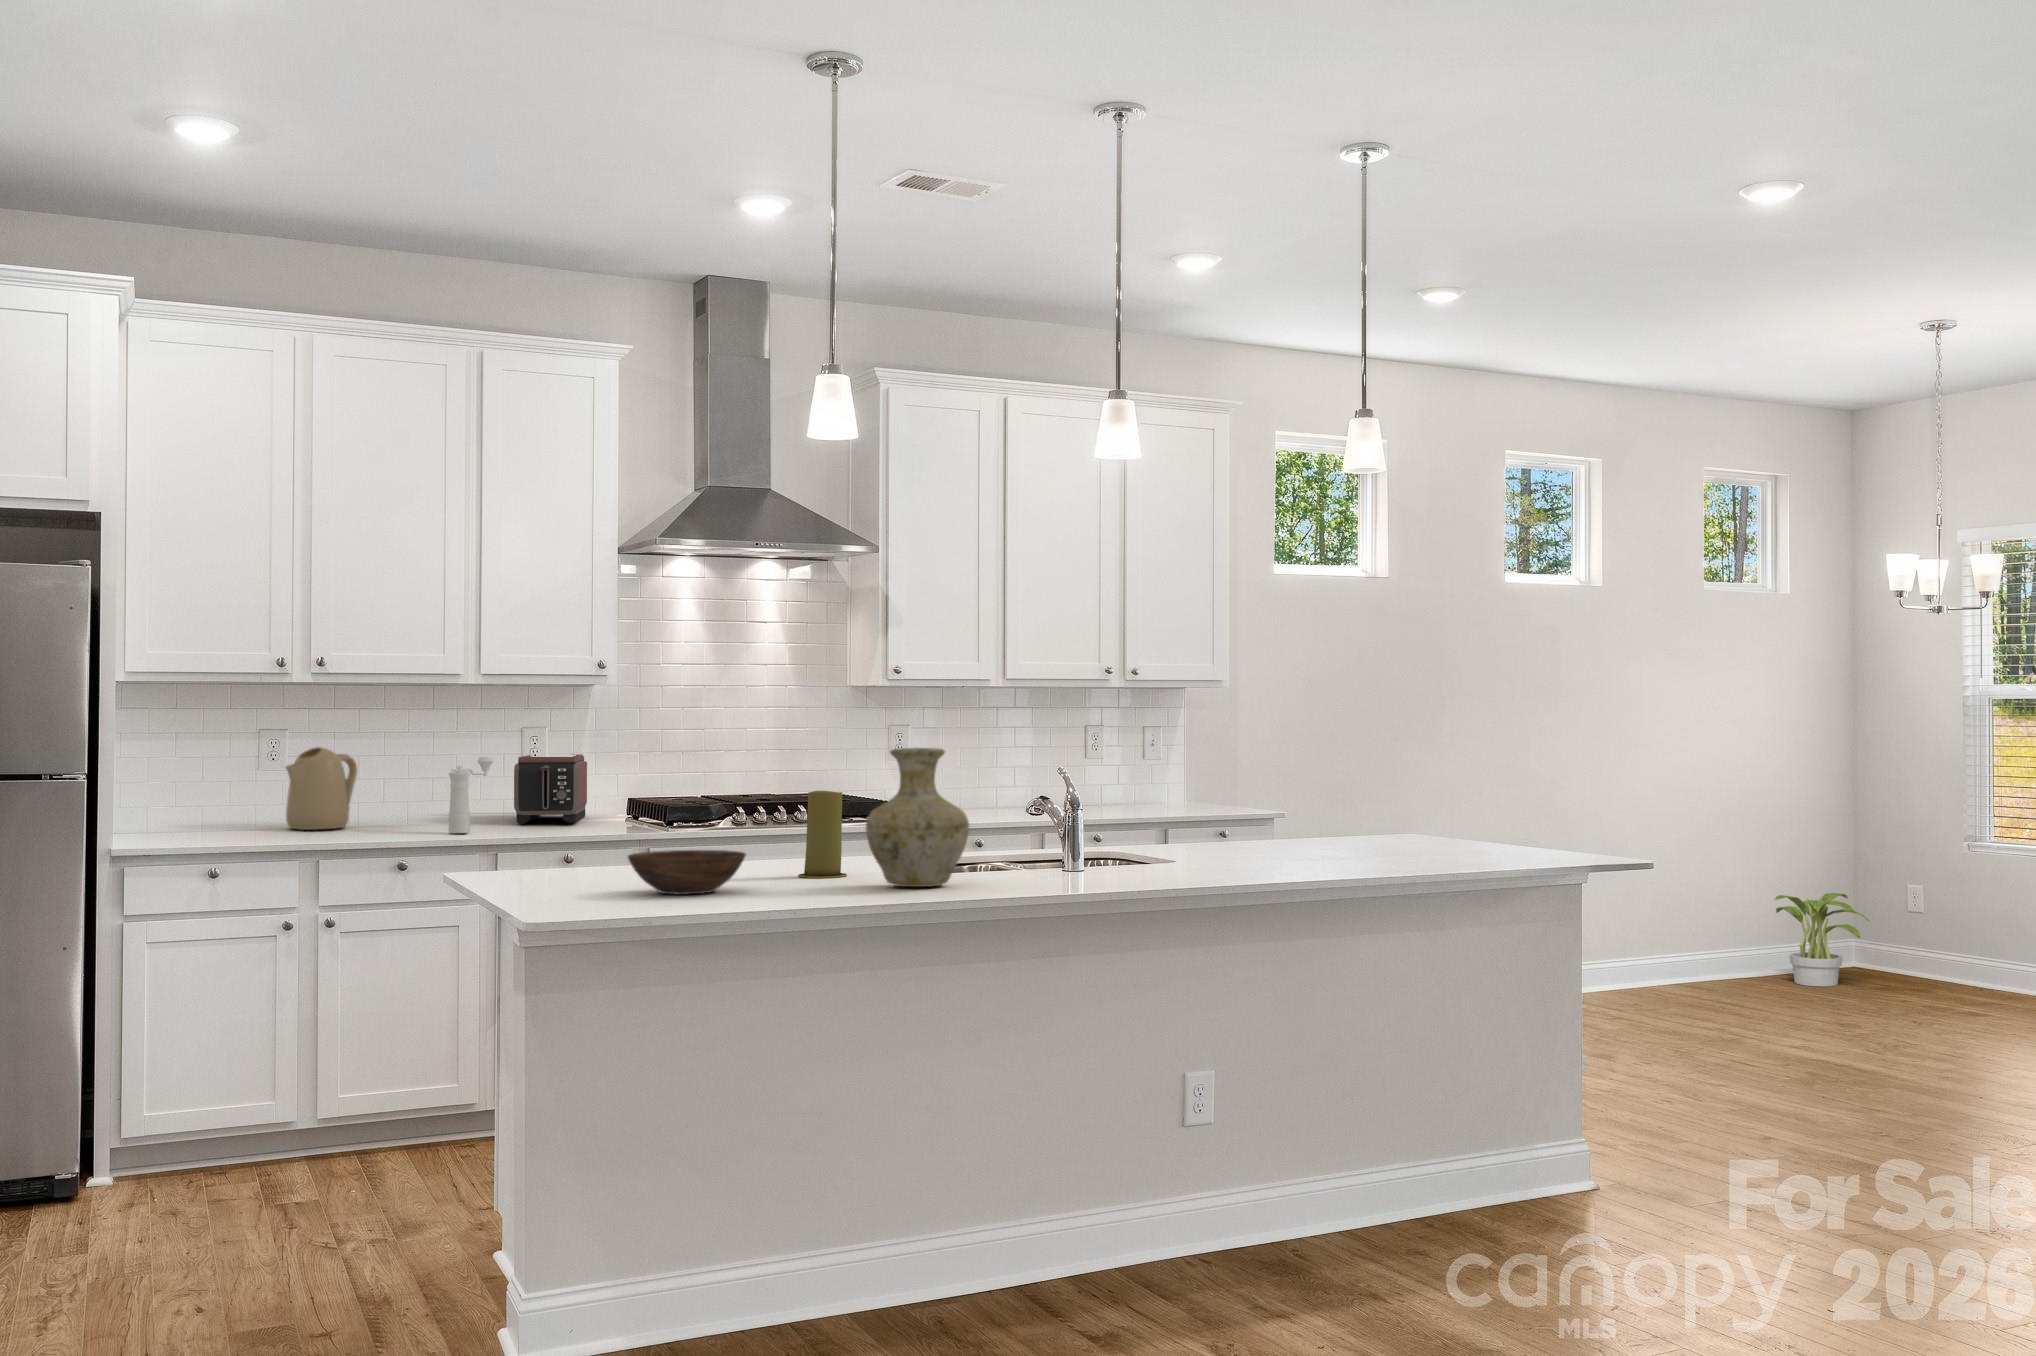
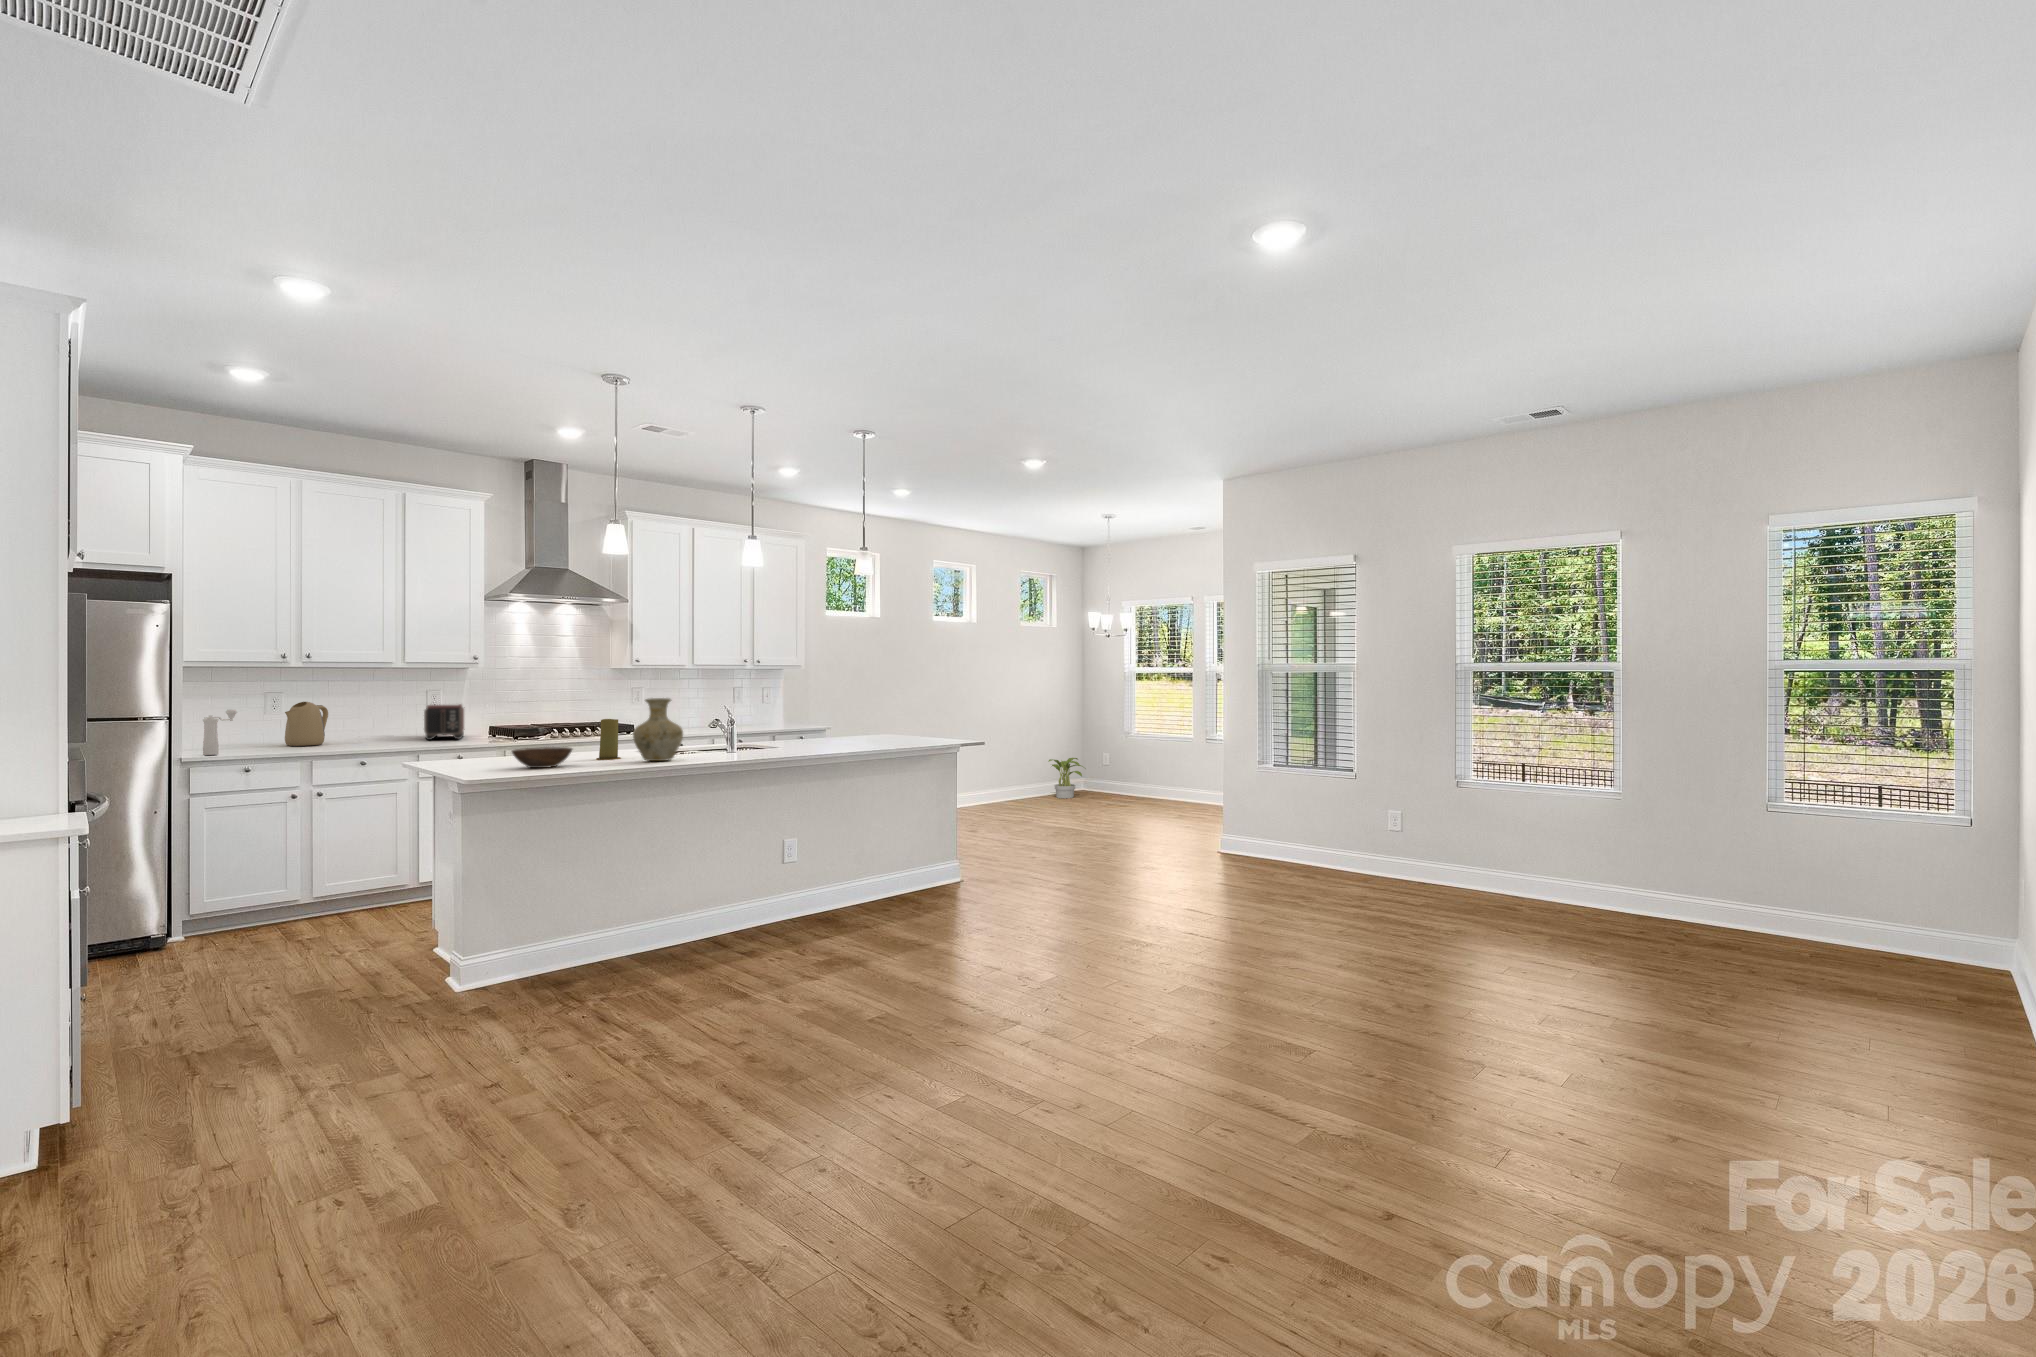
pepper mill: present [449,757,493,833] -> present [203,710,237,755]

